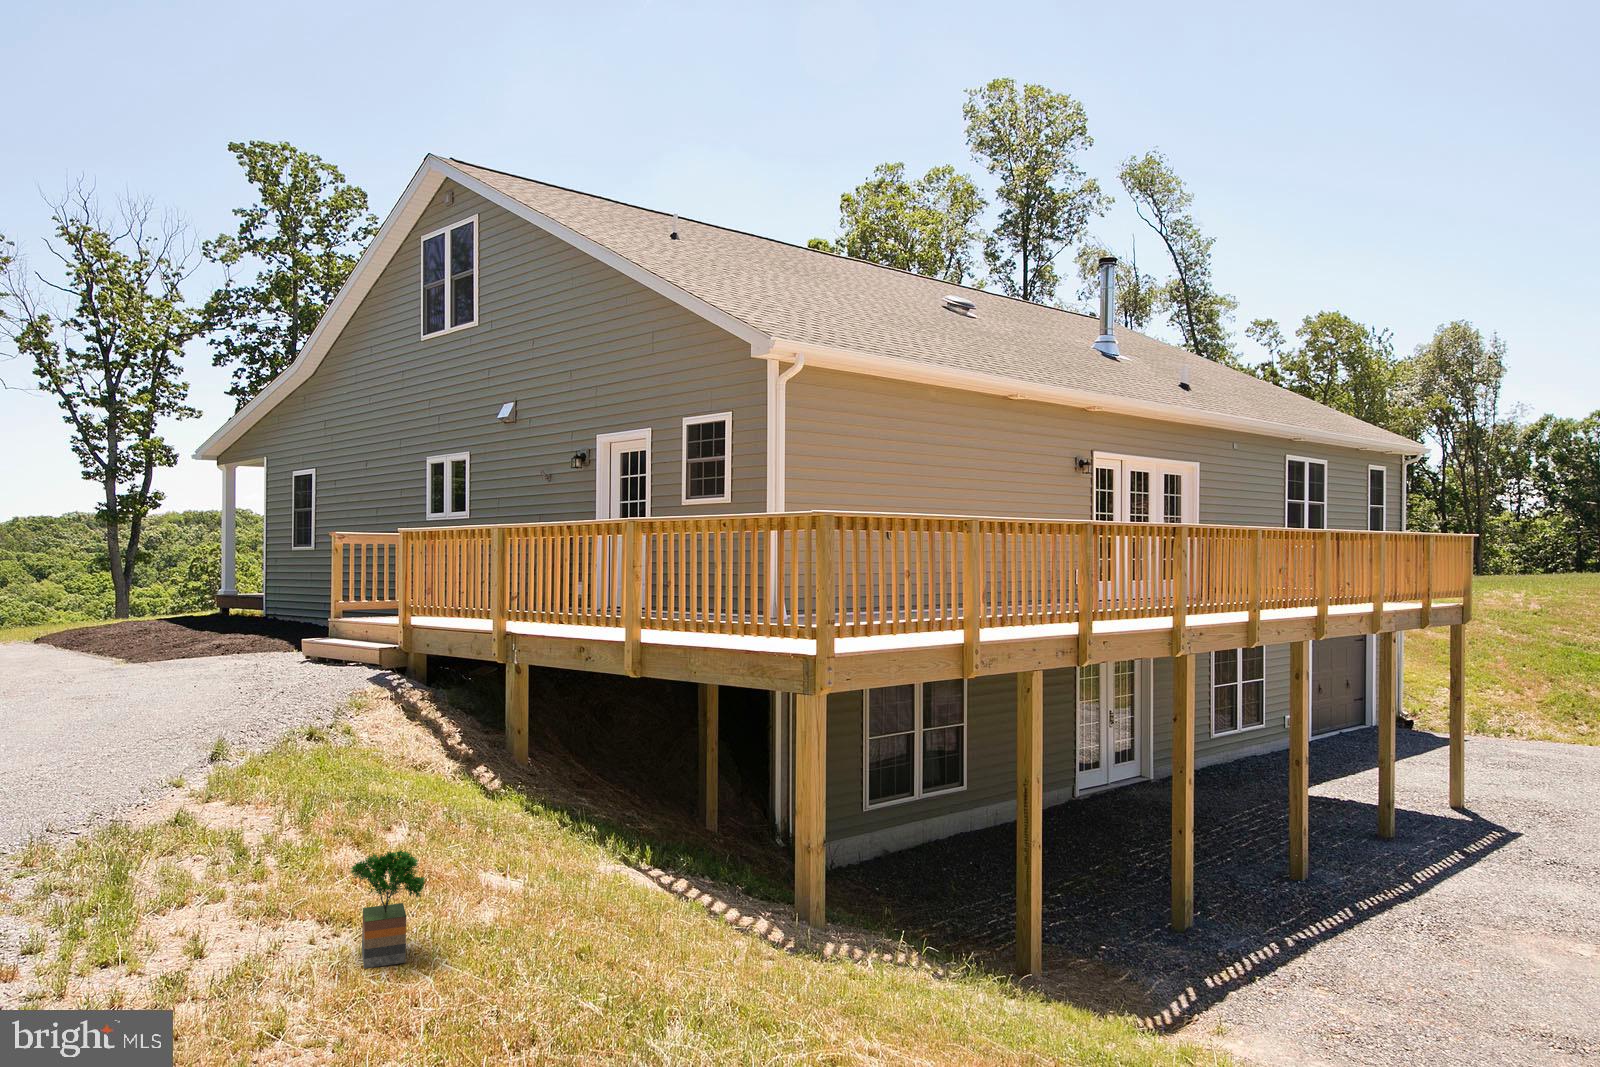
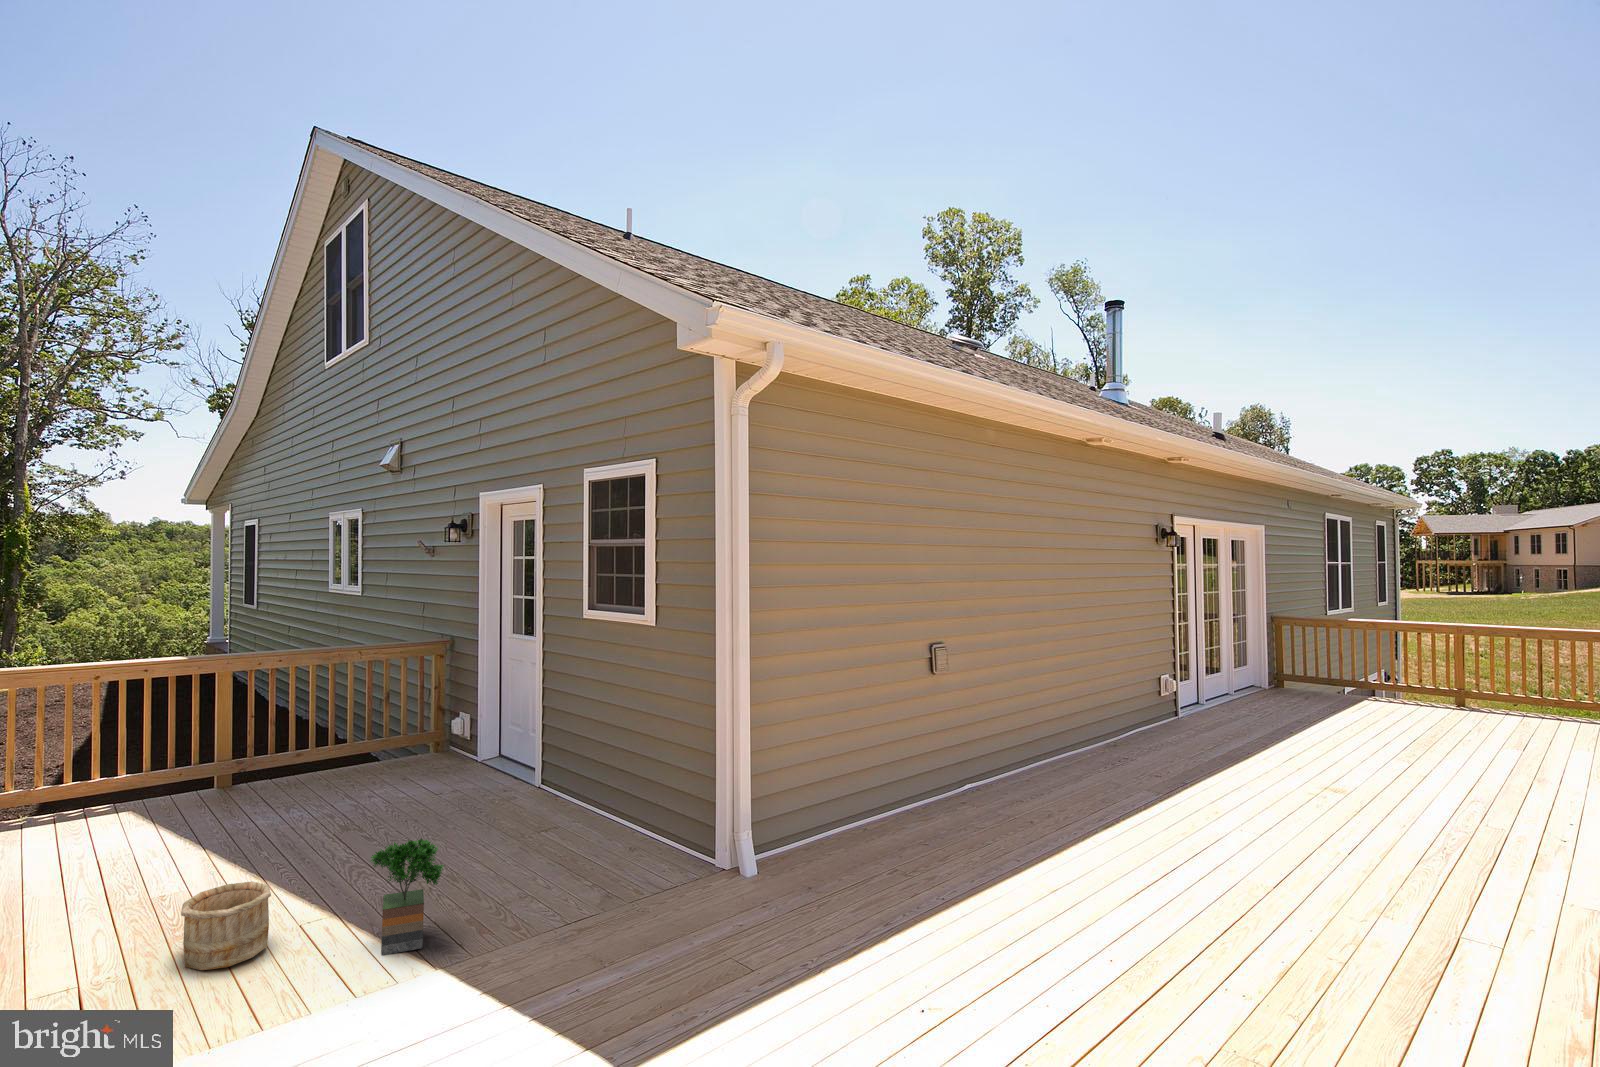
wooden bucket: none [162,892,250,979] -> present [181,881,271,970]

